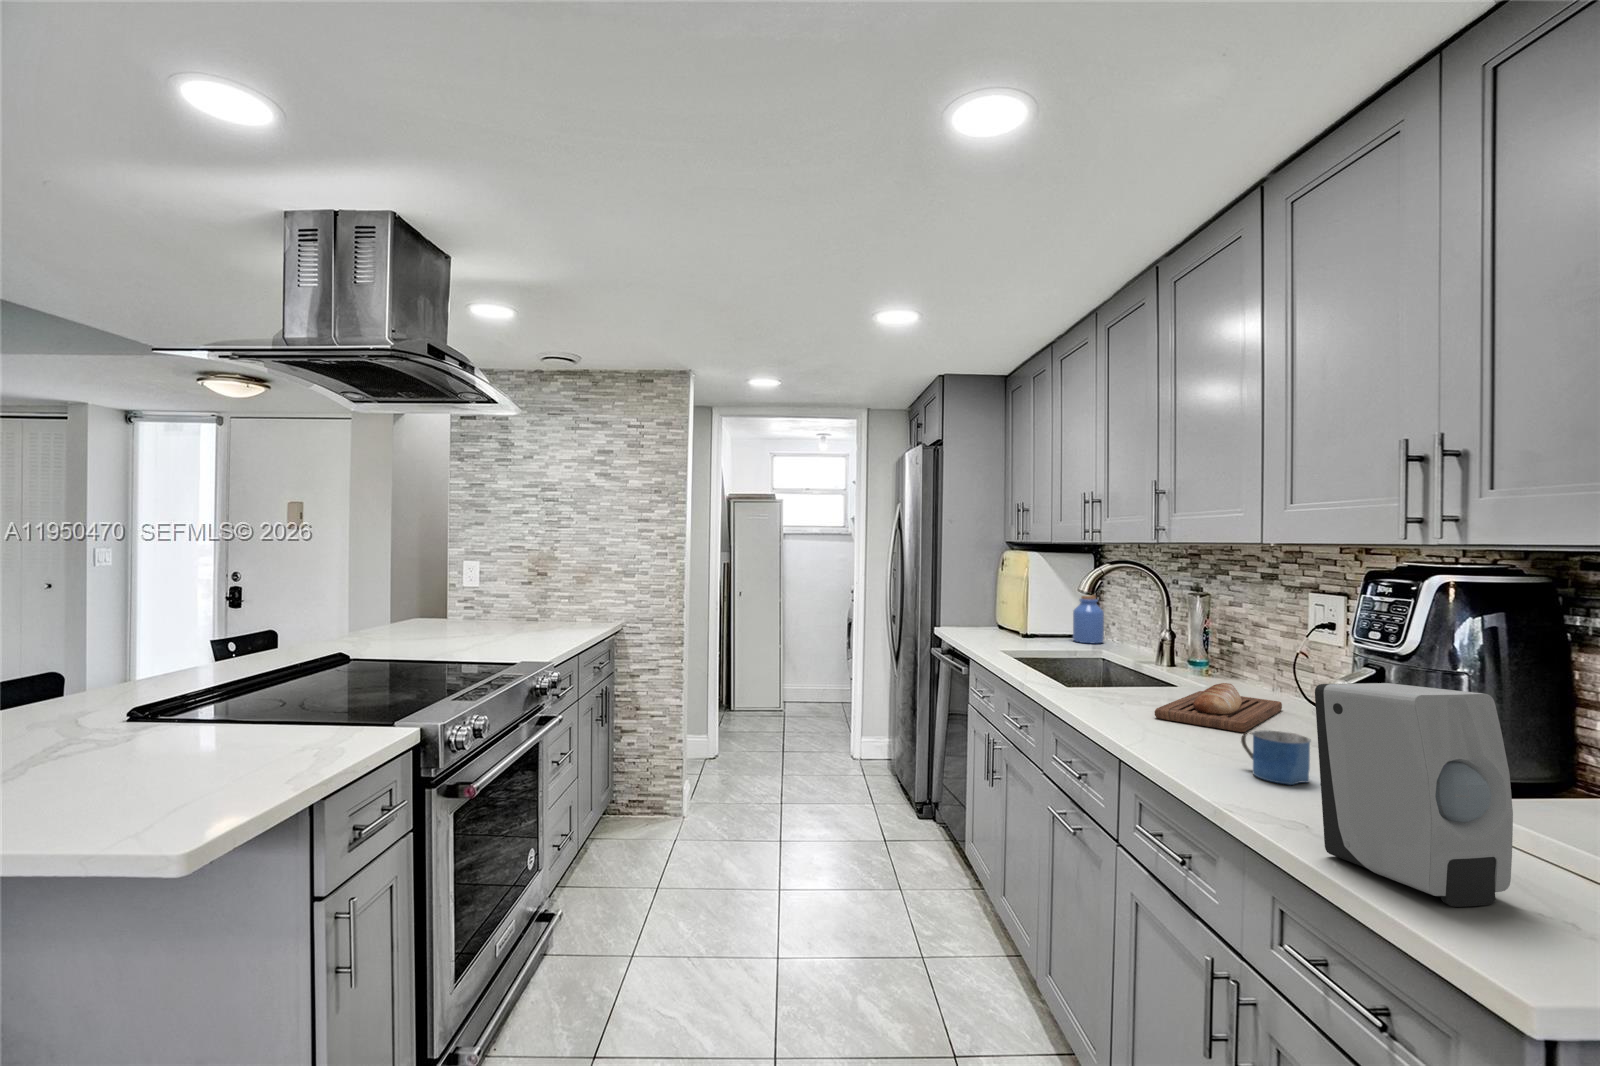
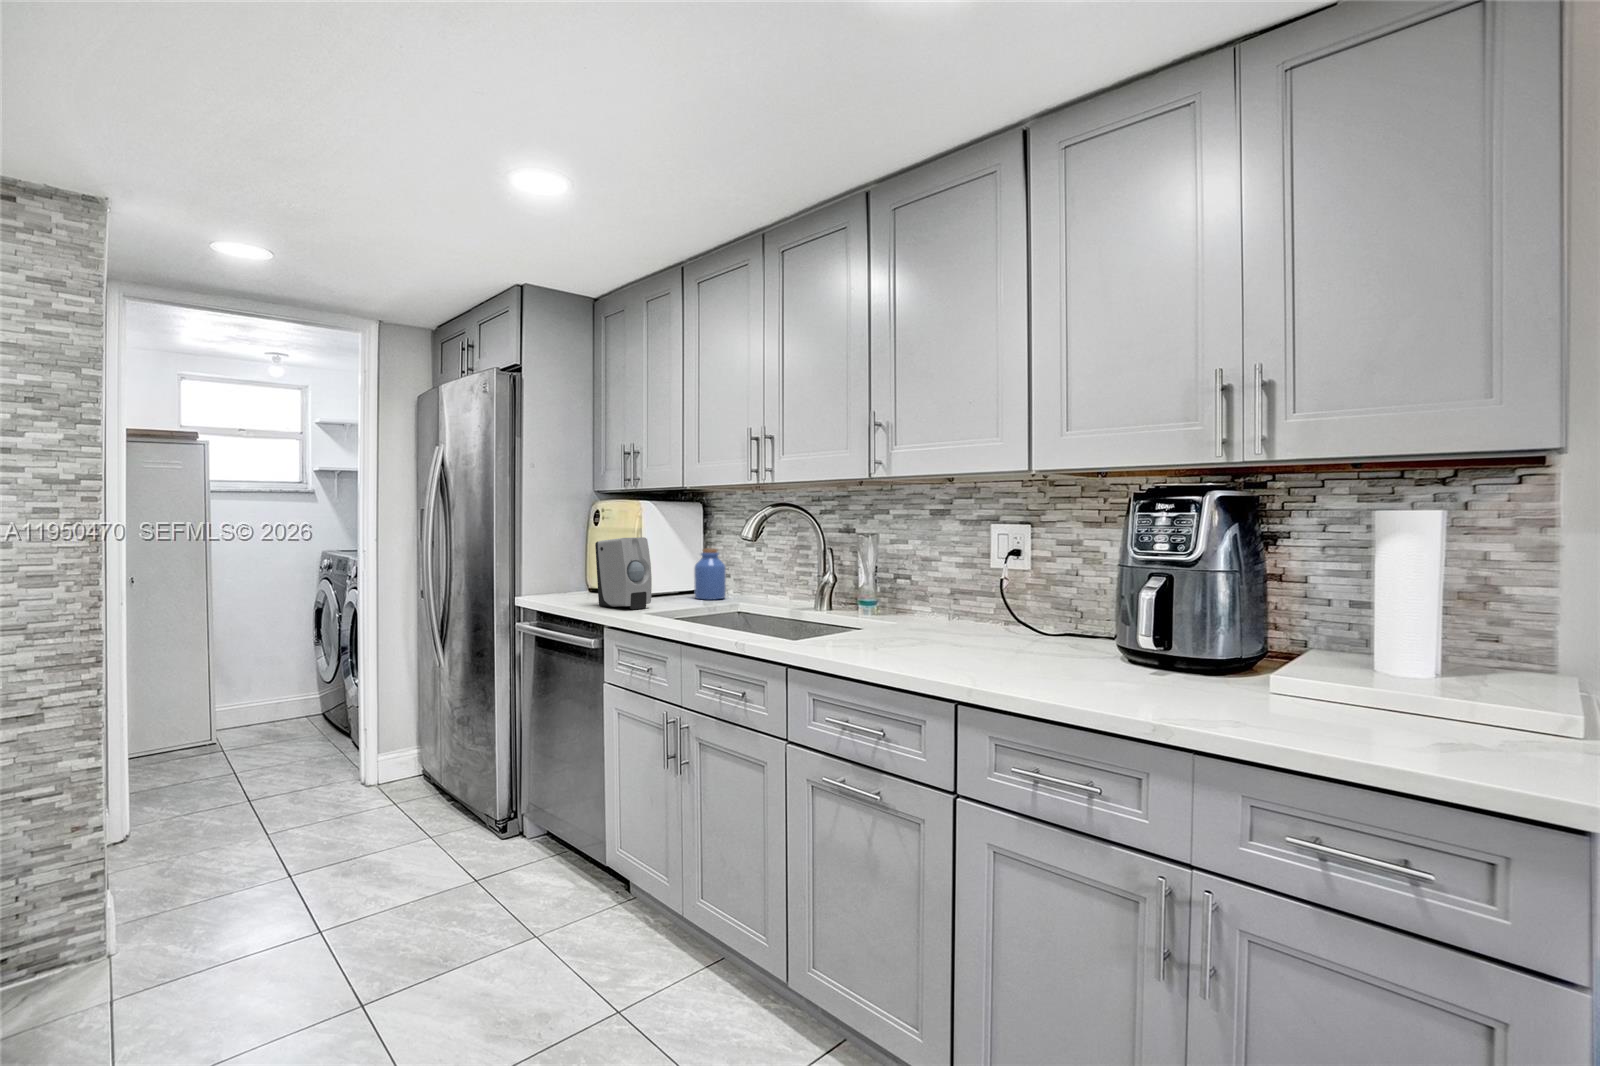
bread loaf: present [1155,683,1282,732] -> none [918,613,1021,655]
soap dispenser: present [1315,683,1513,907] -> present [595,537,652,609]
mug: present [1241,730,1311,785] -> none [1101,641,1171,690]

